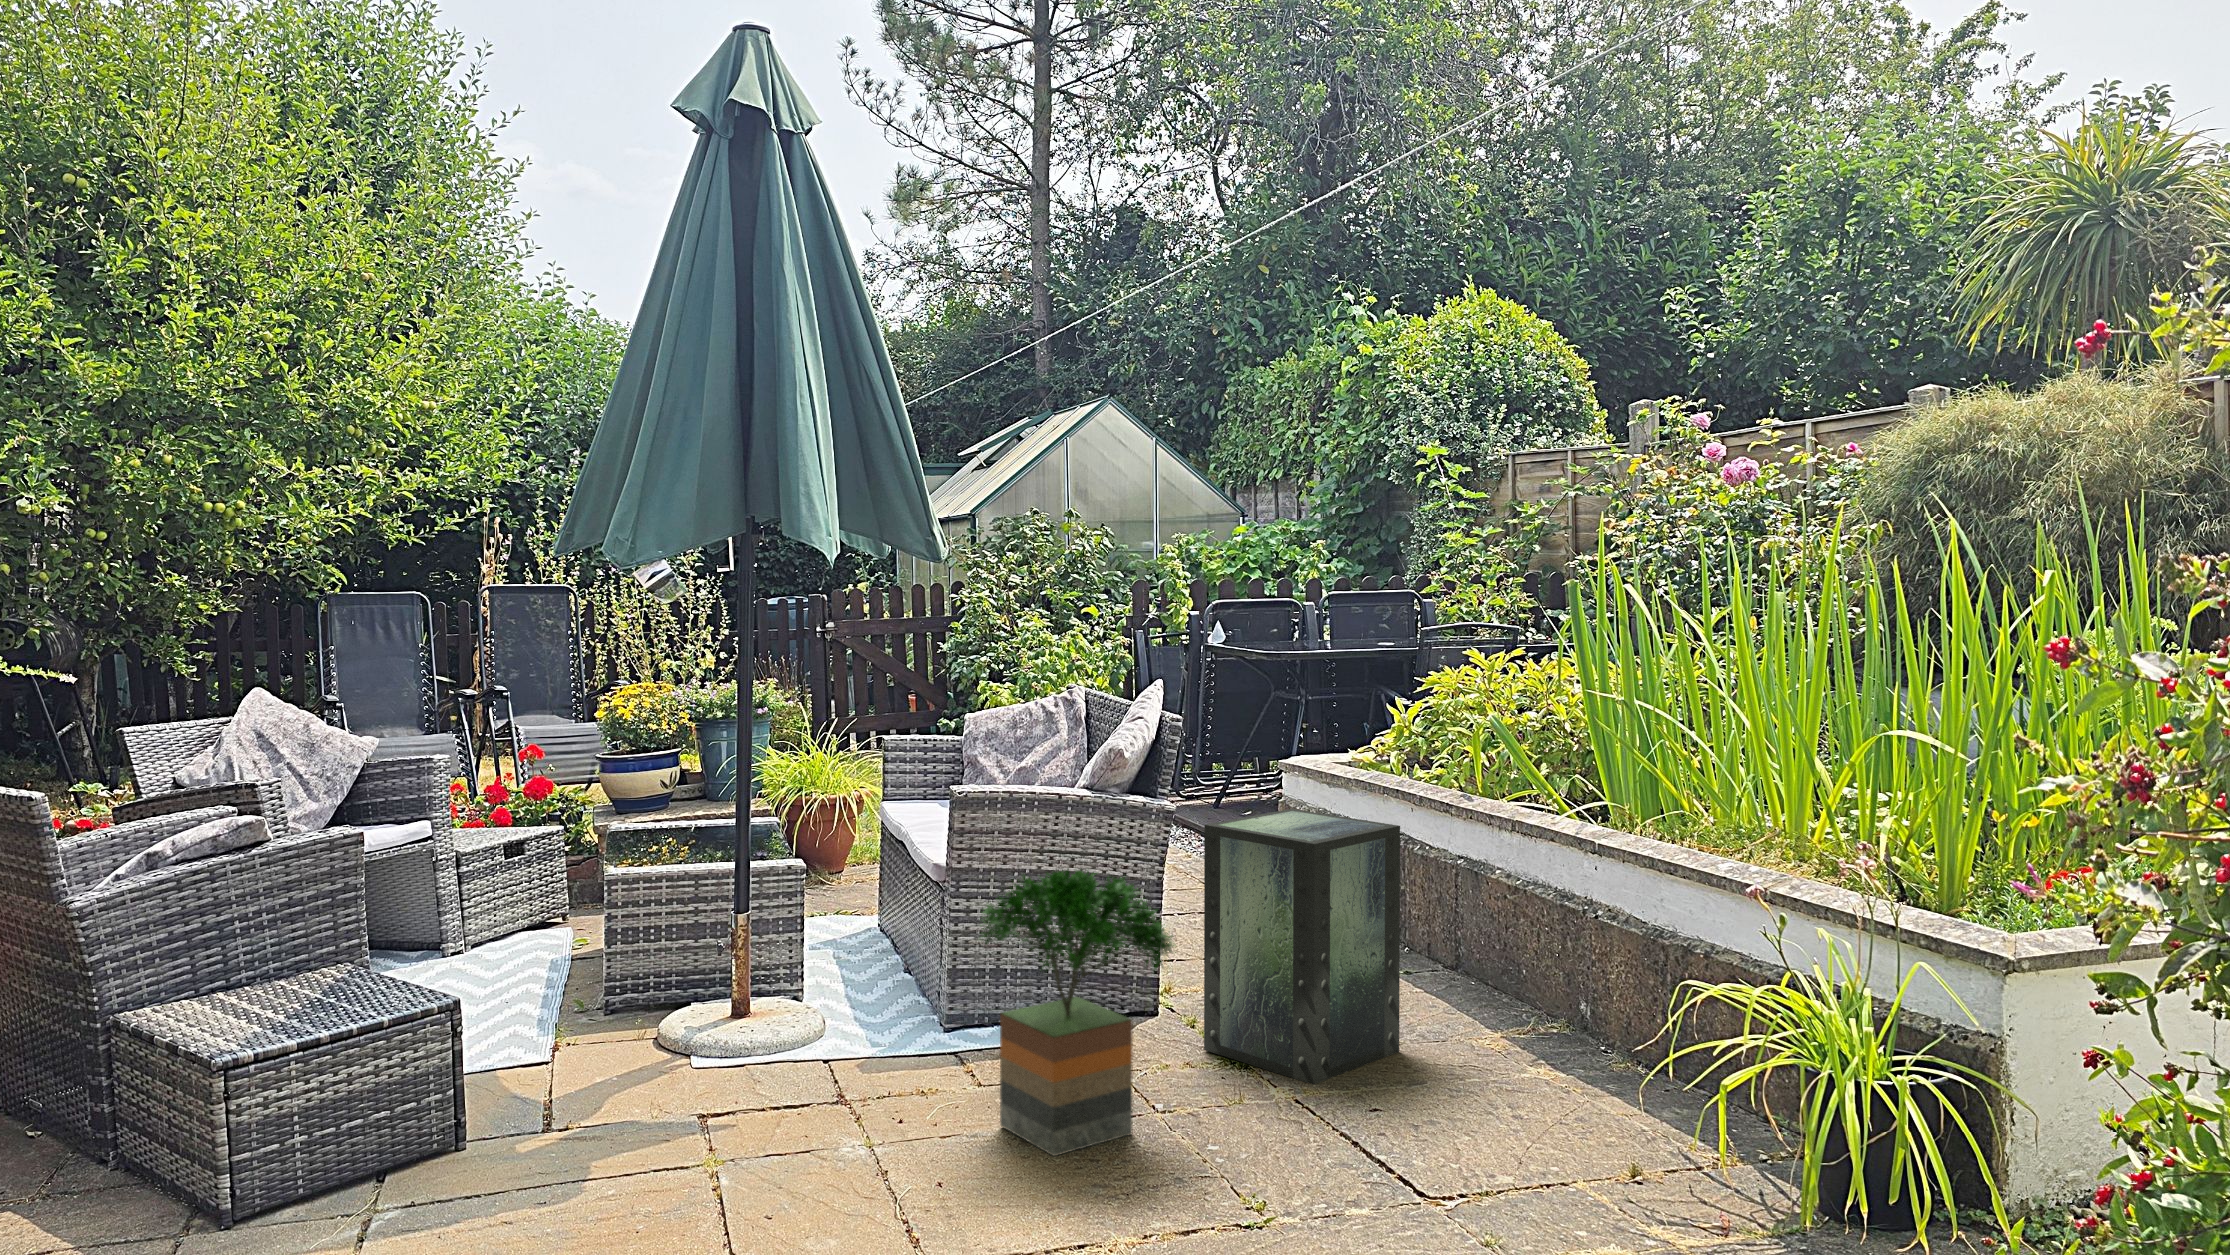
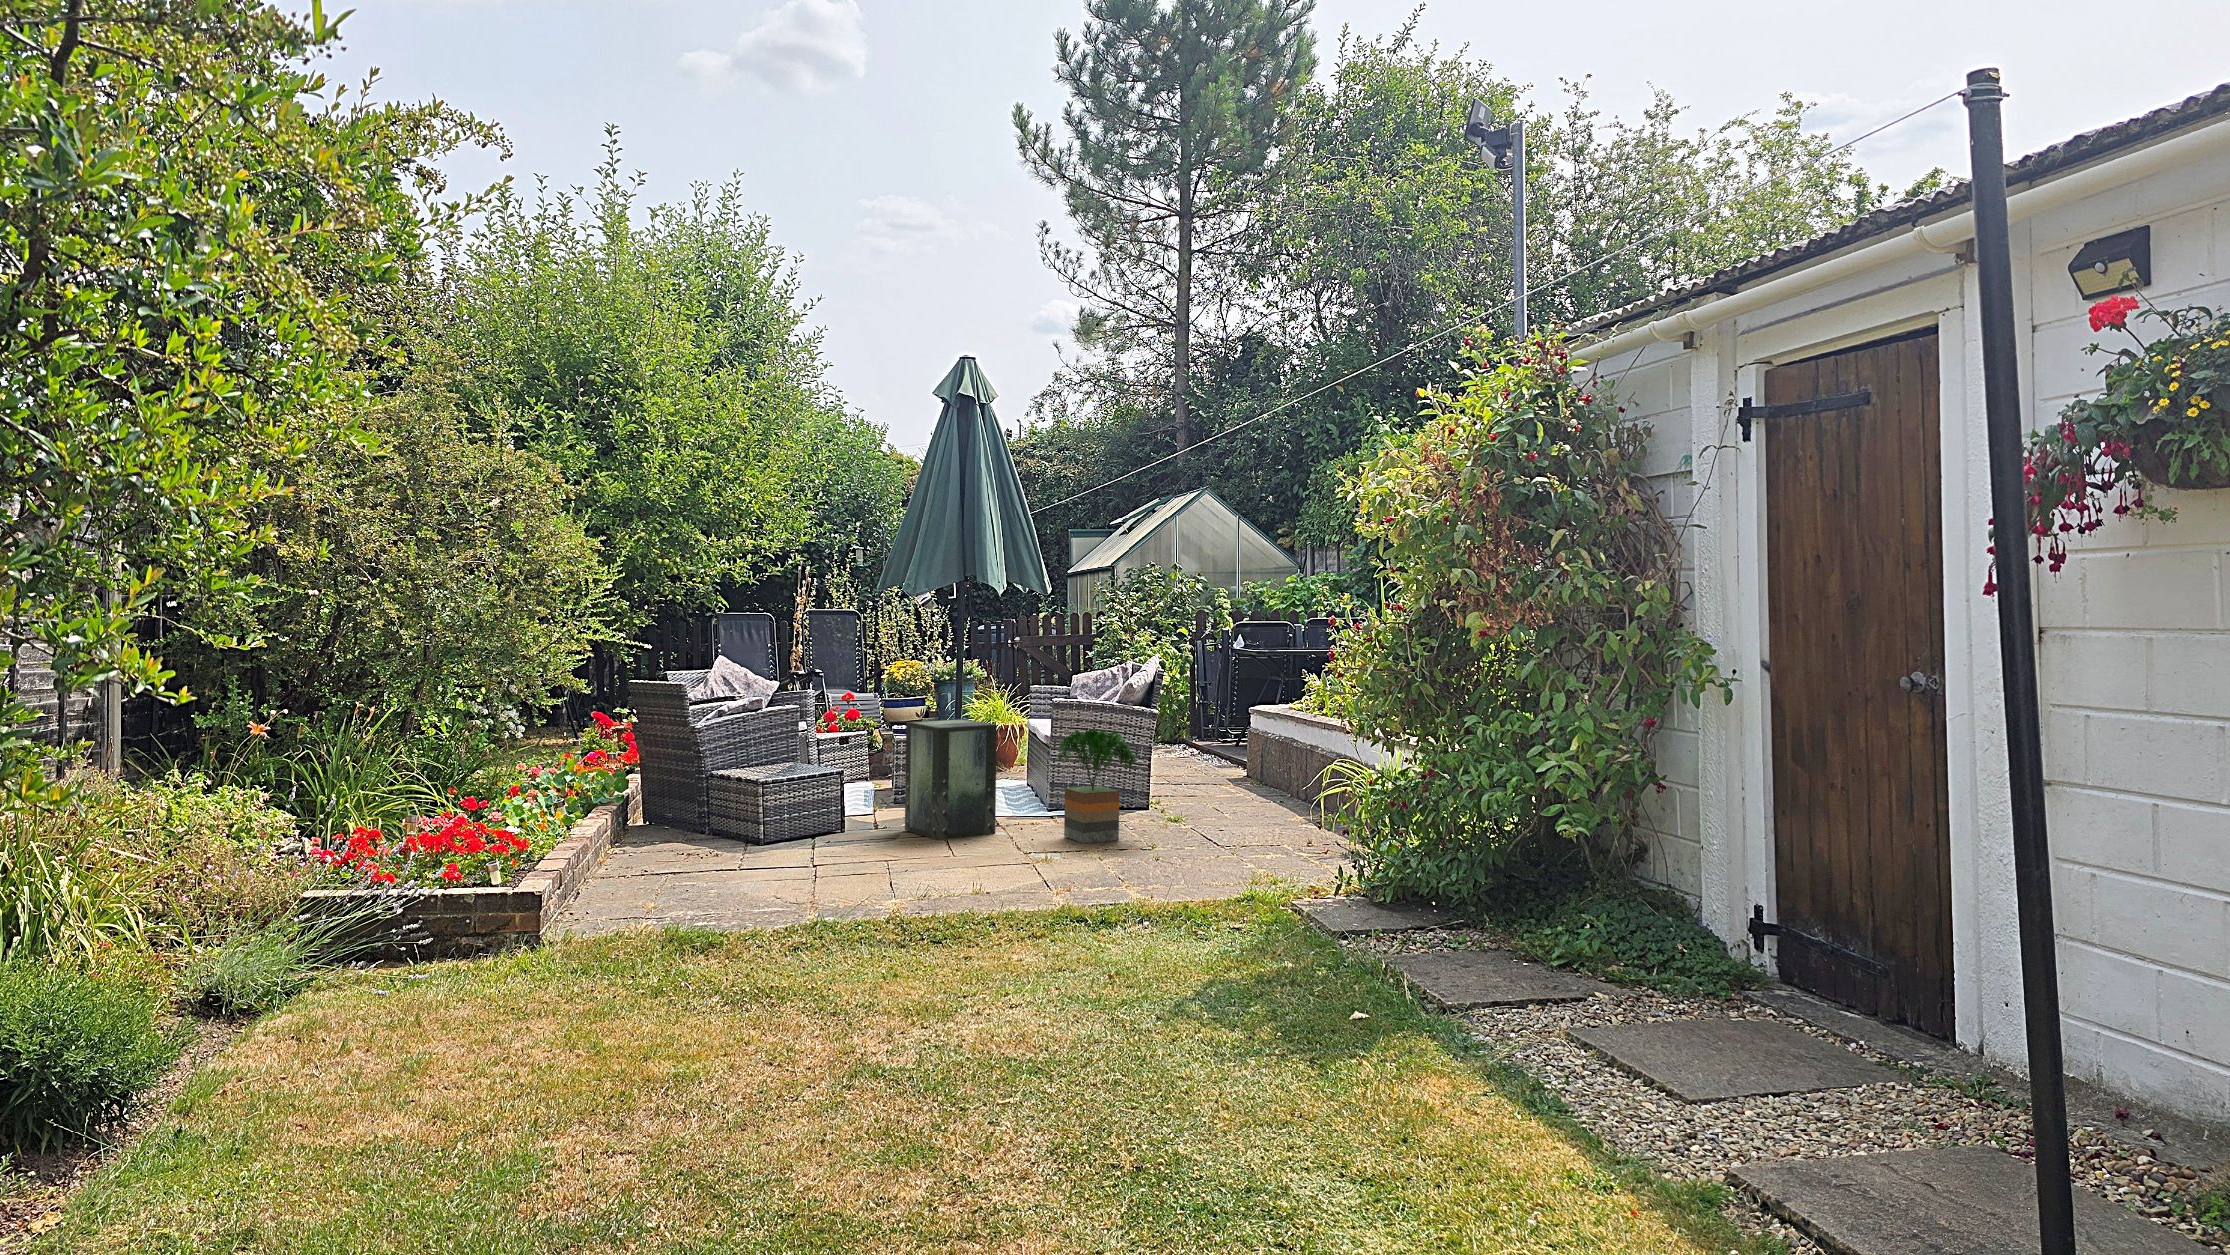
storage box: present [1204,809,1400,1085] -> present [905,719,997,840]

